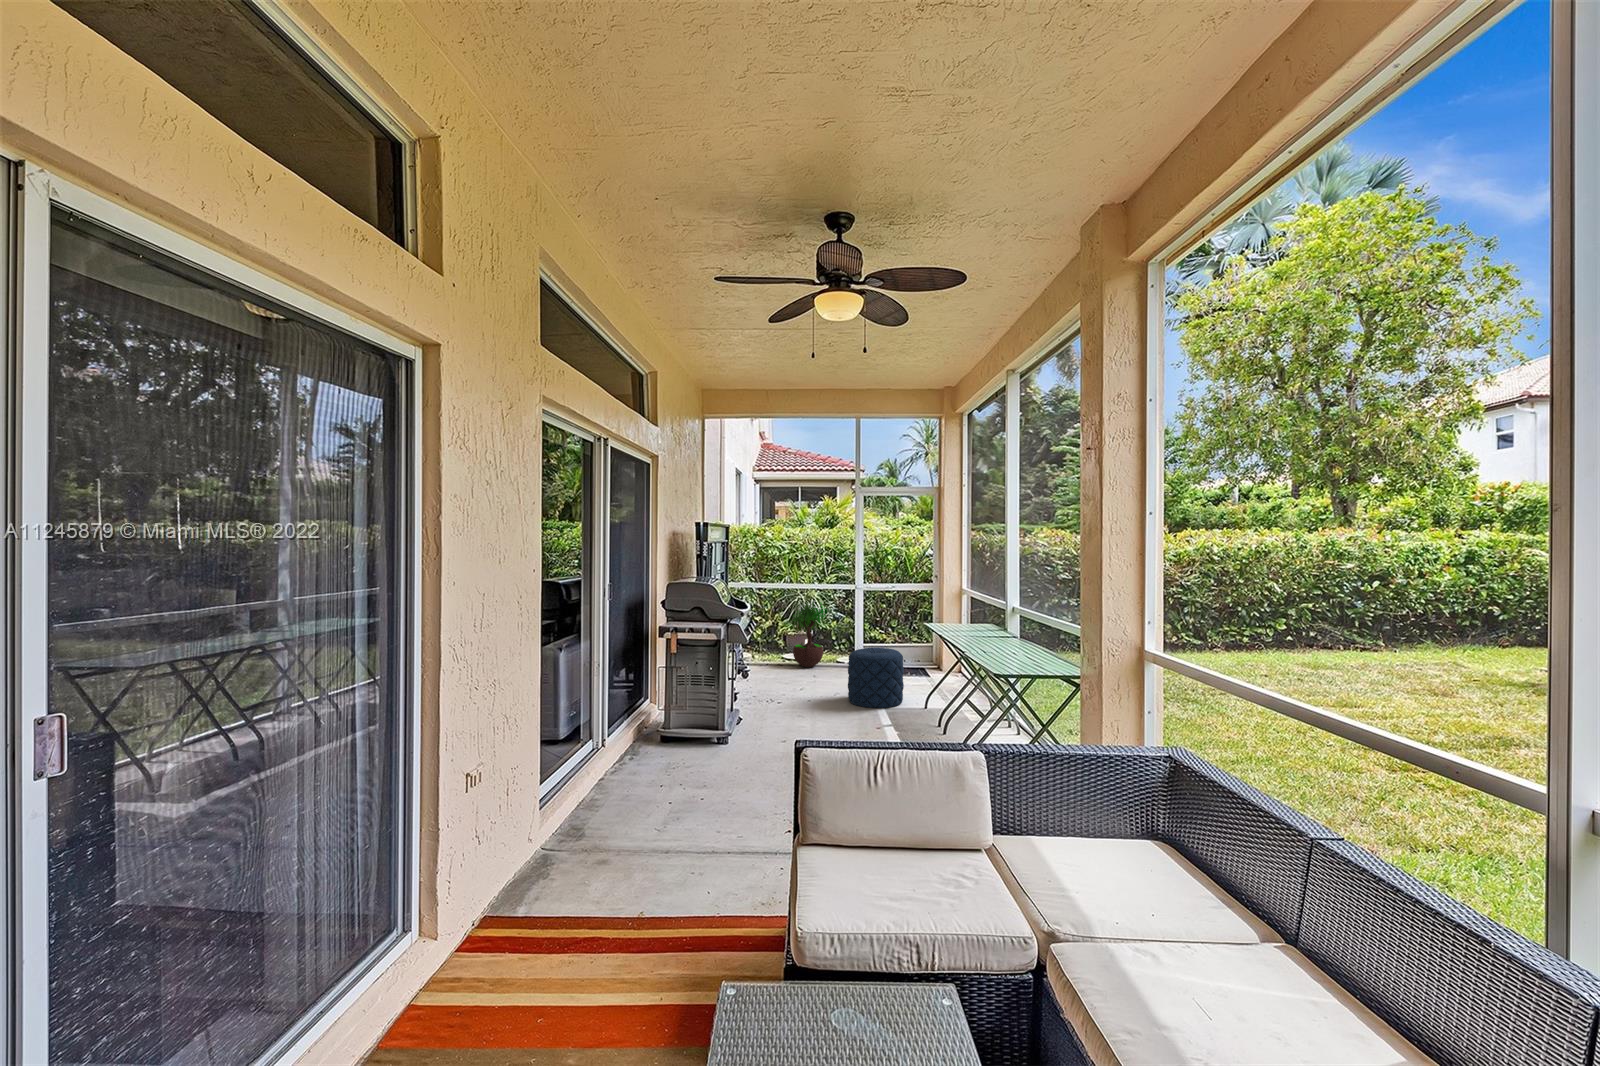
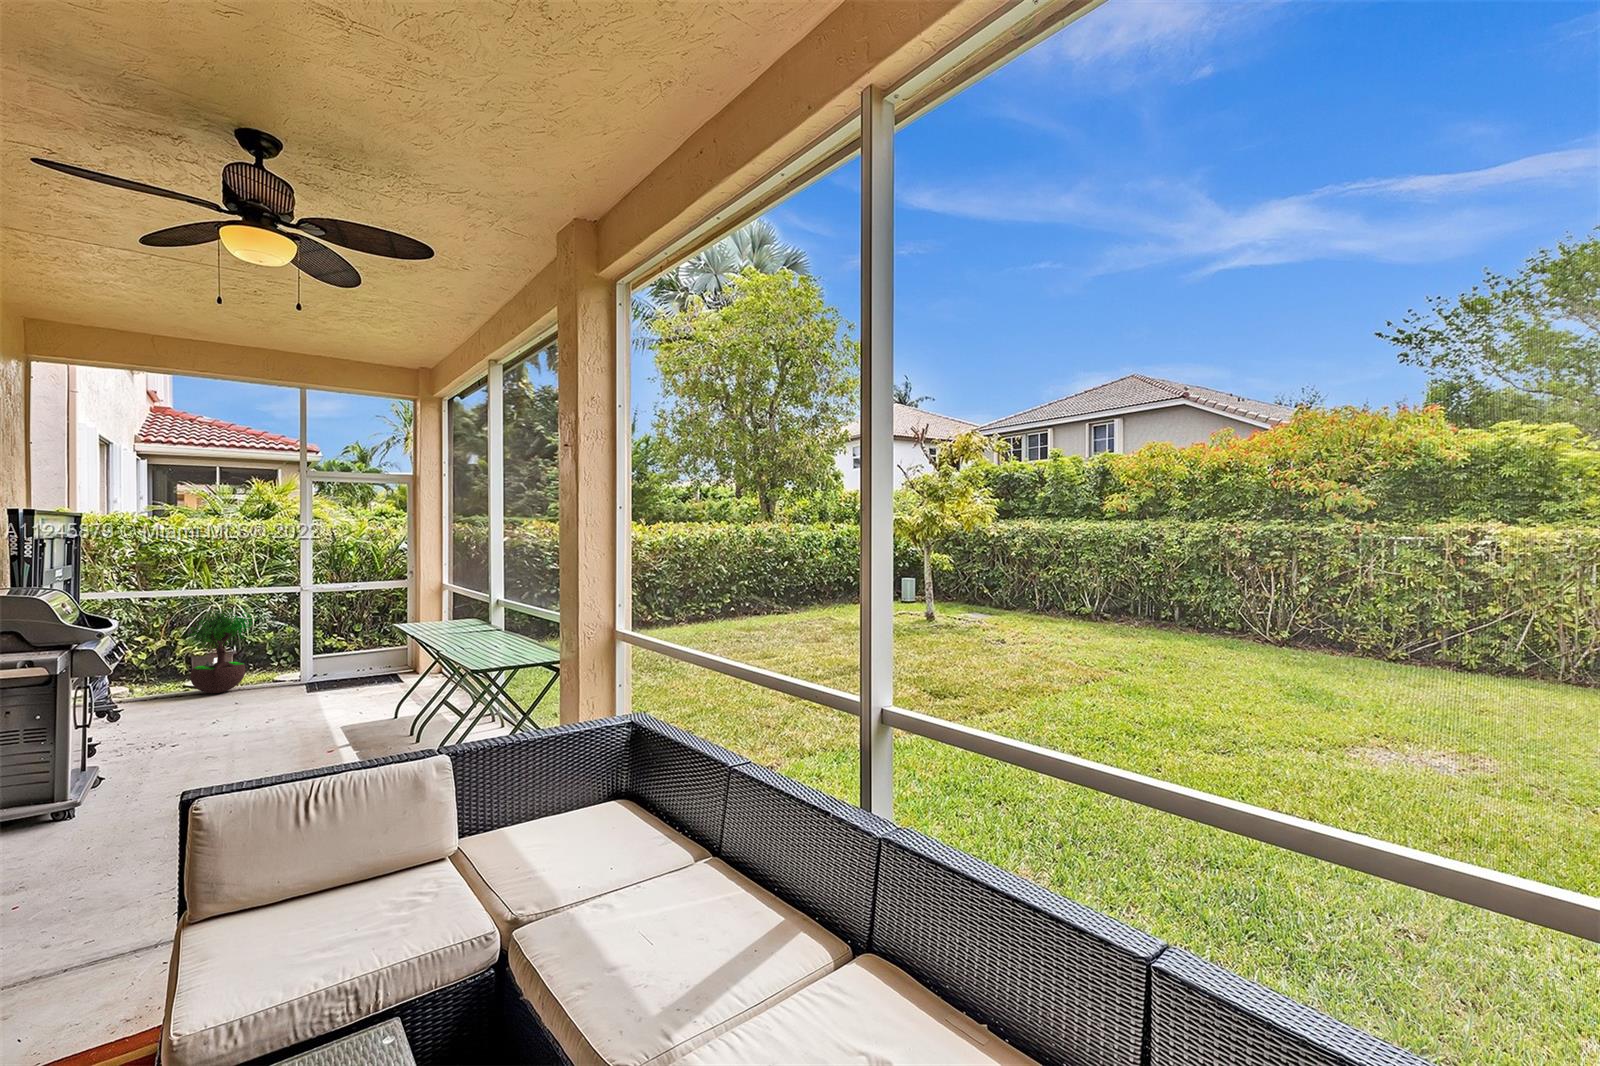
pouf: present [848,647,904,708] -> none [280,656,365,731]

